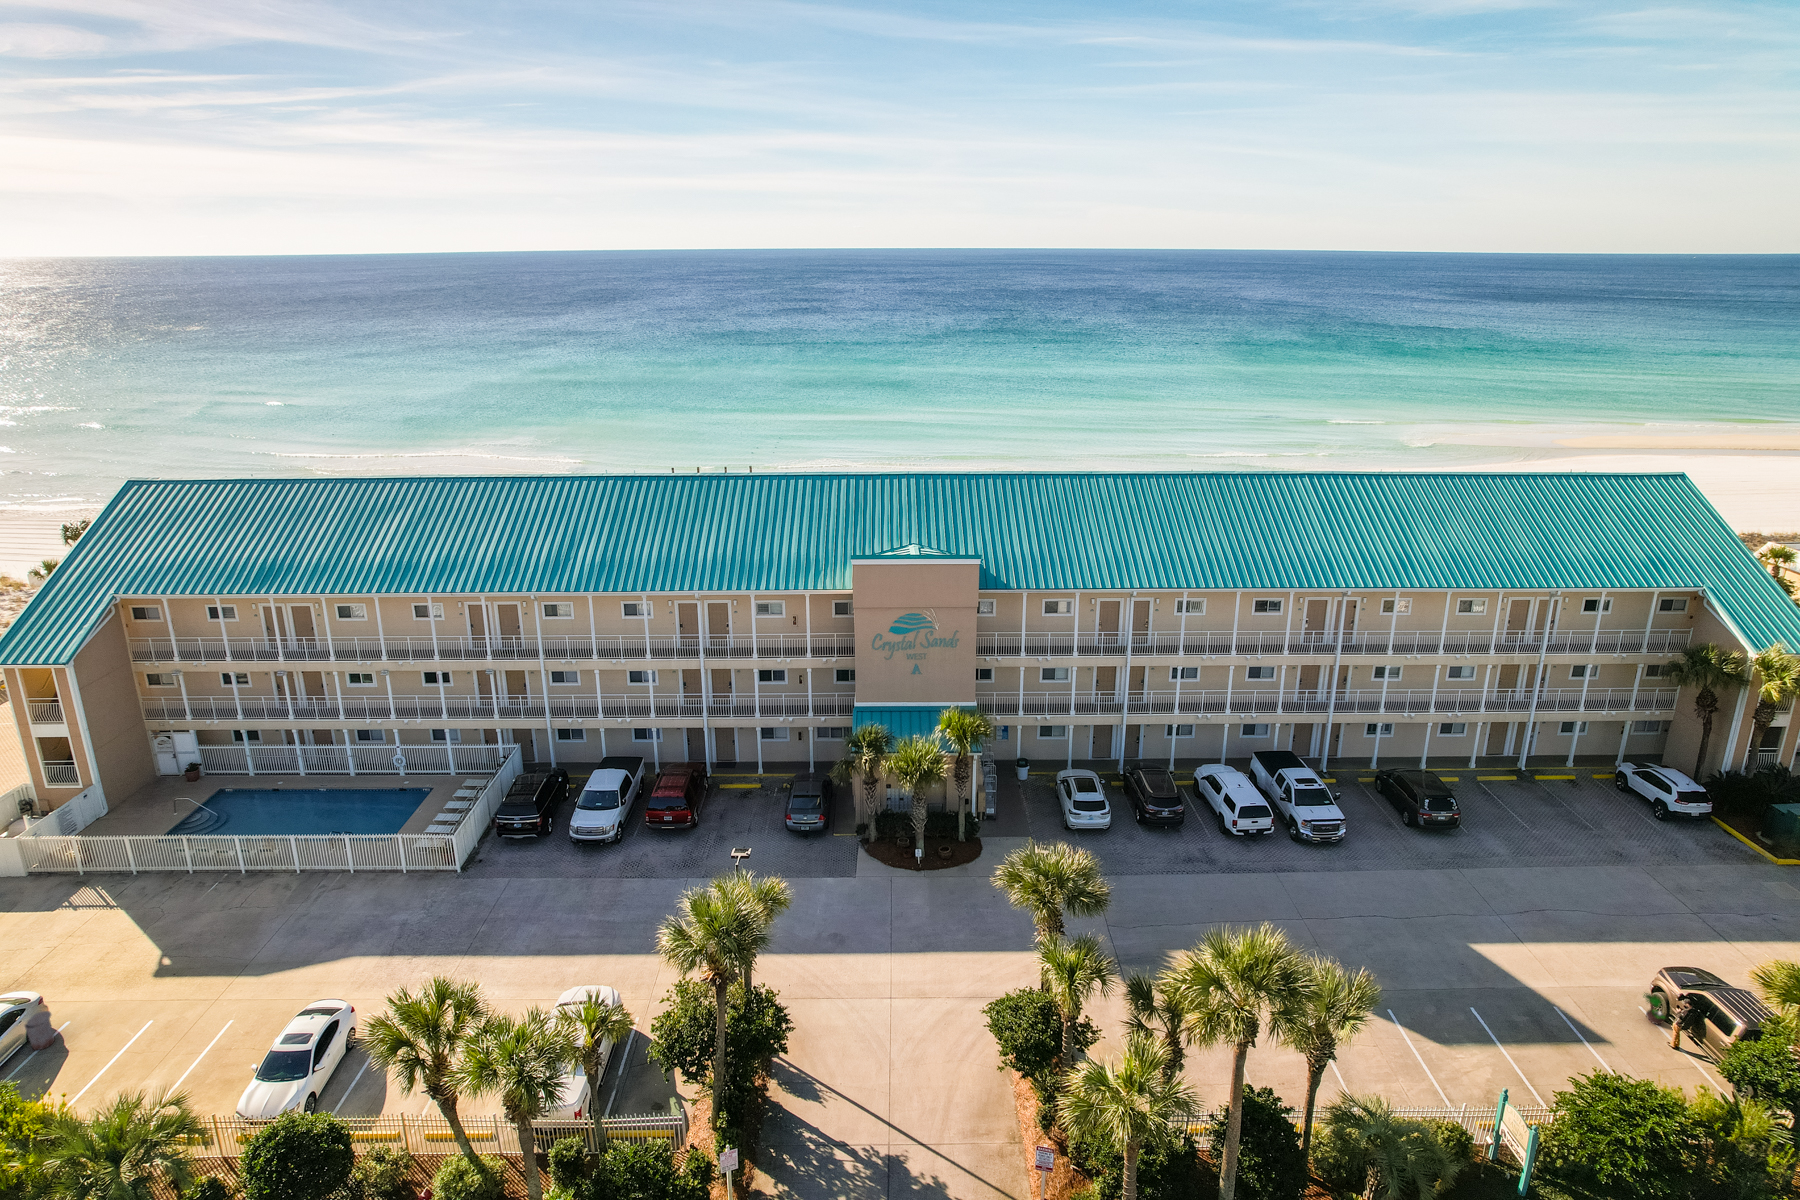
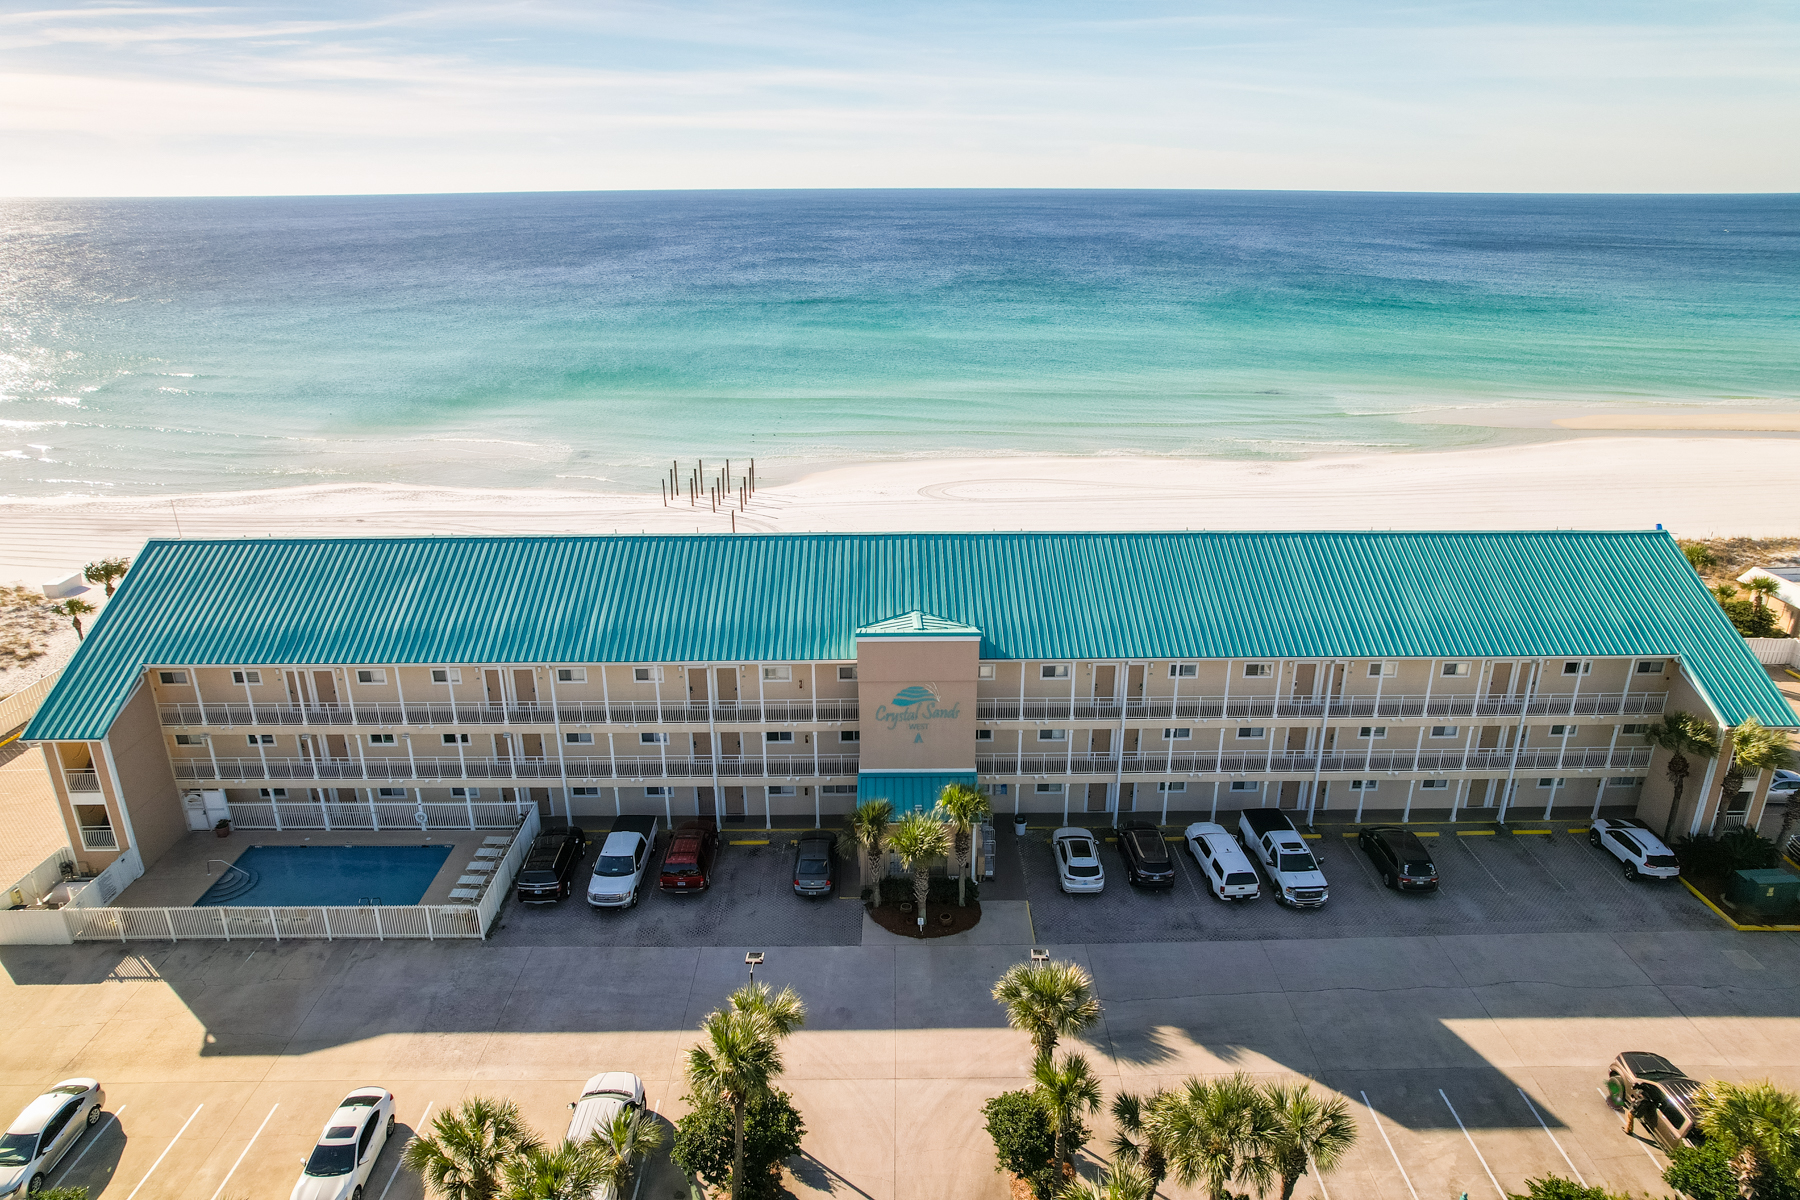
trash can: present [25,1011,54,1050] -> none [81,1101,110,1139]

